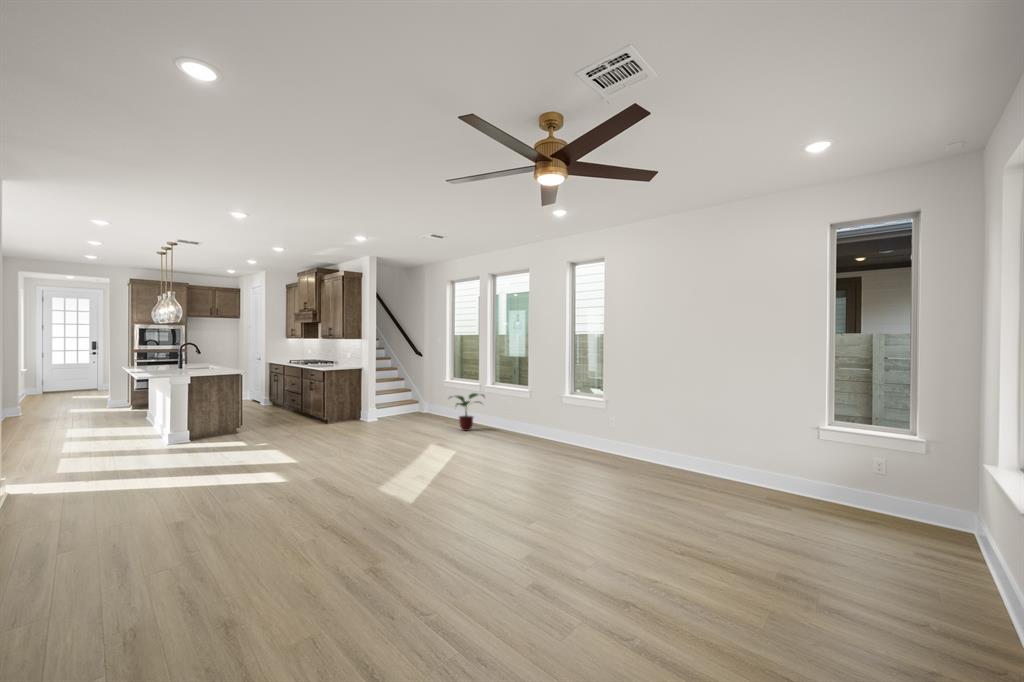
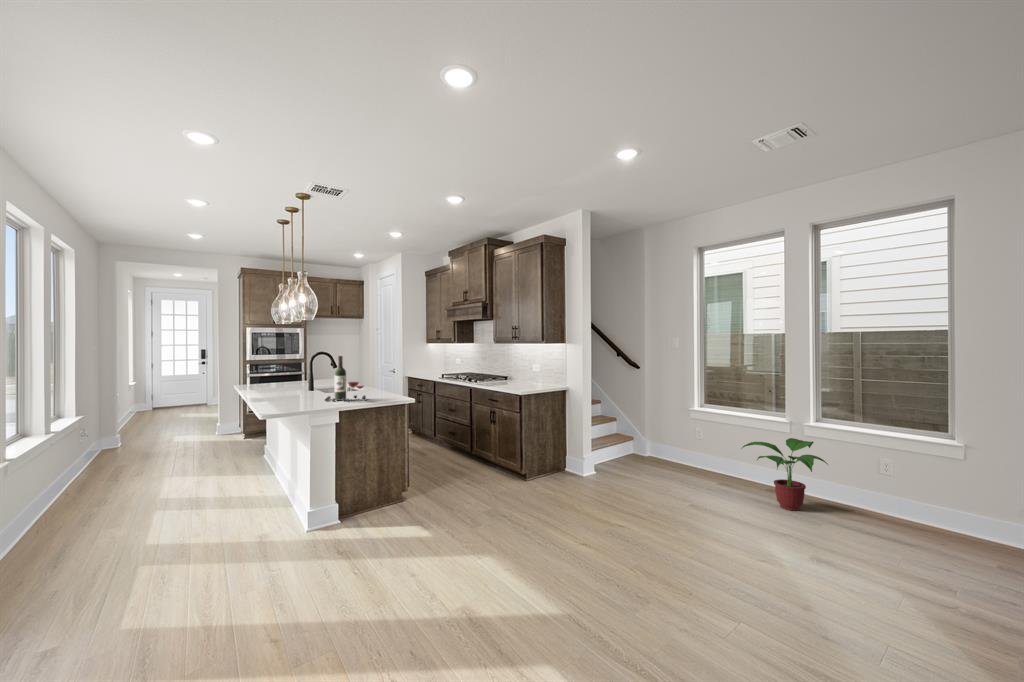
wine bottle: none [183,344,213,372] -> present [324,356,366,402]

